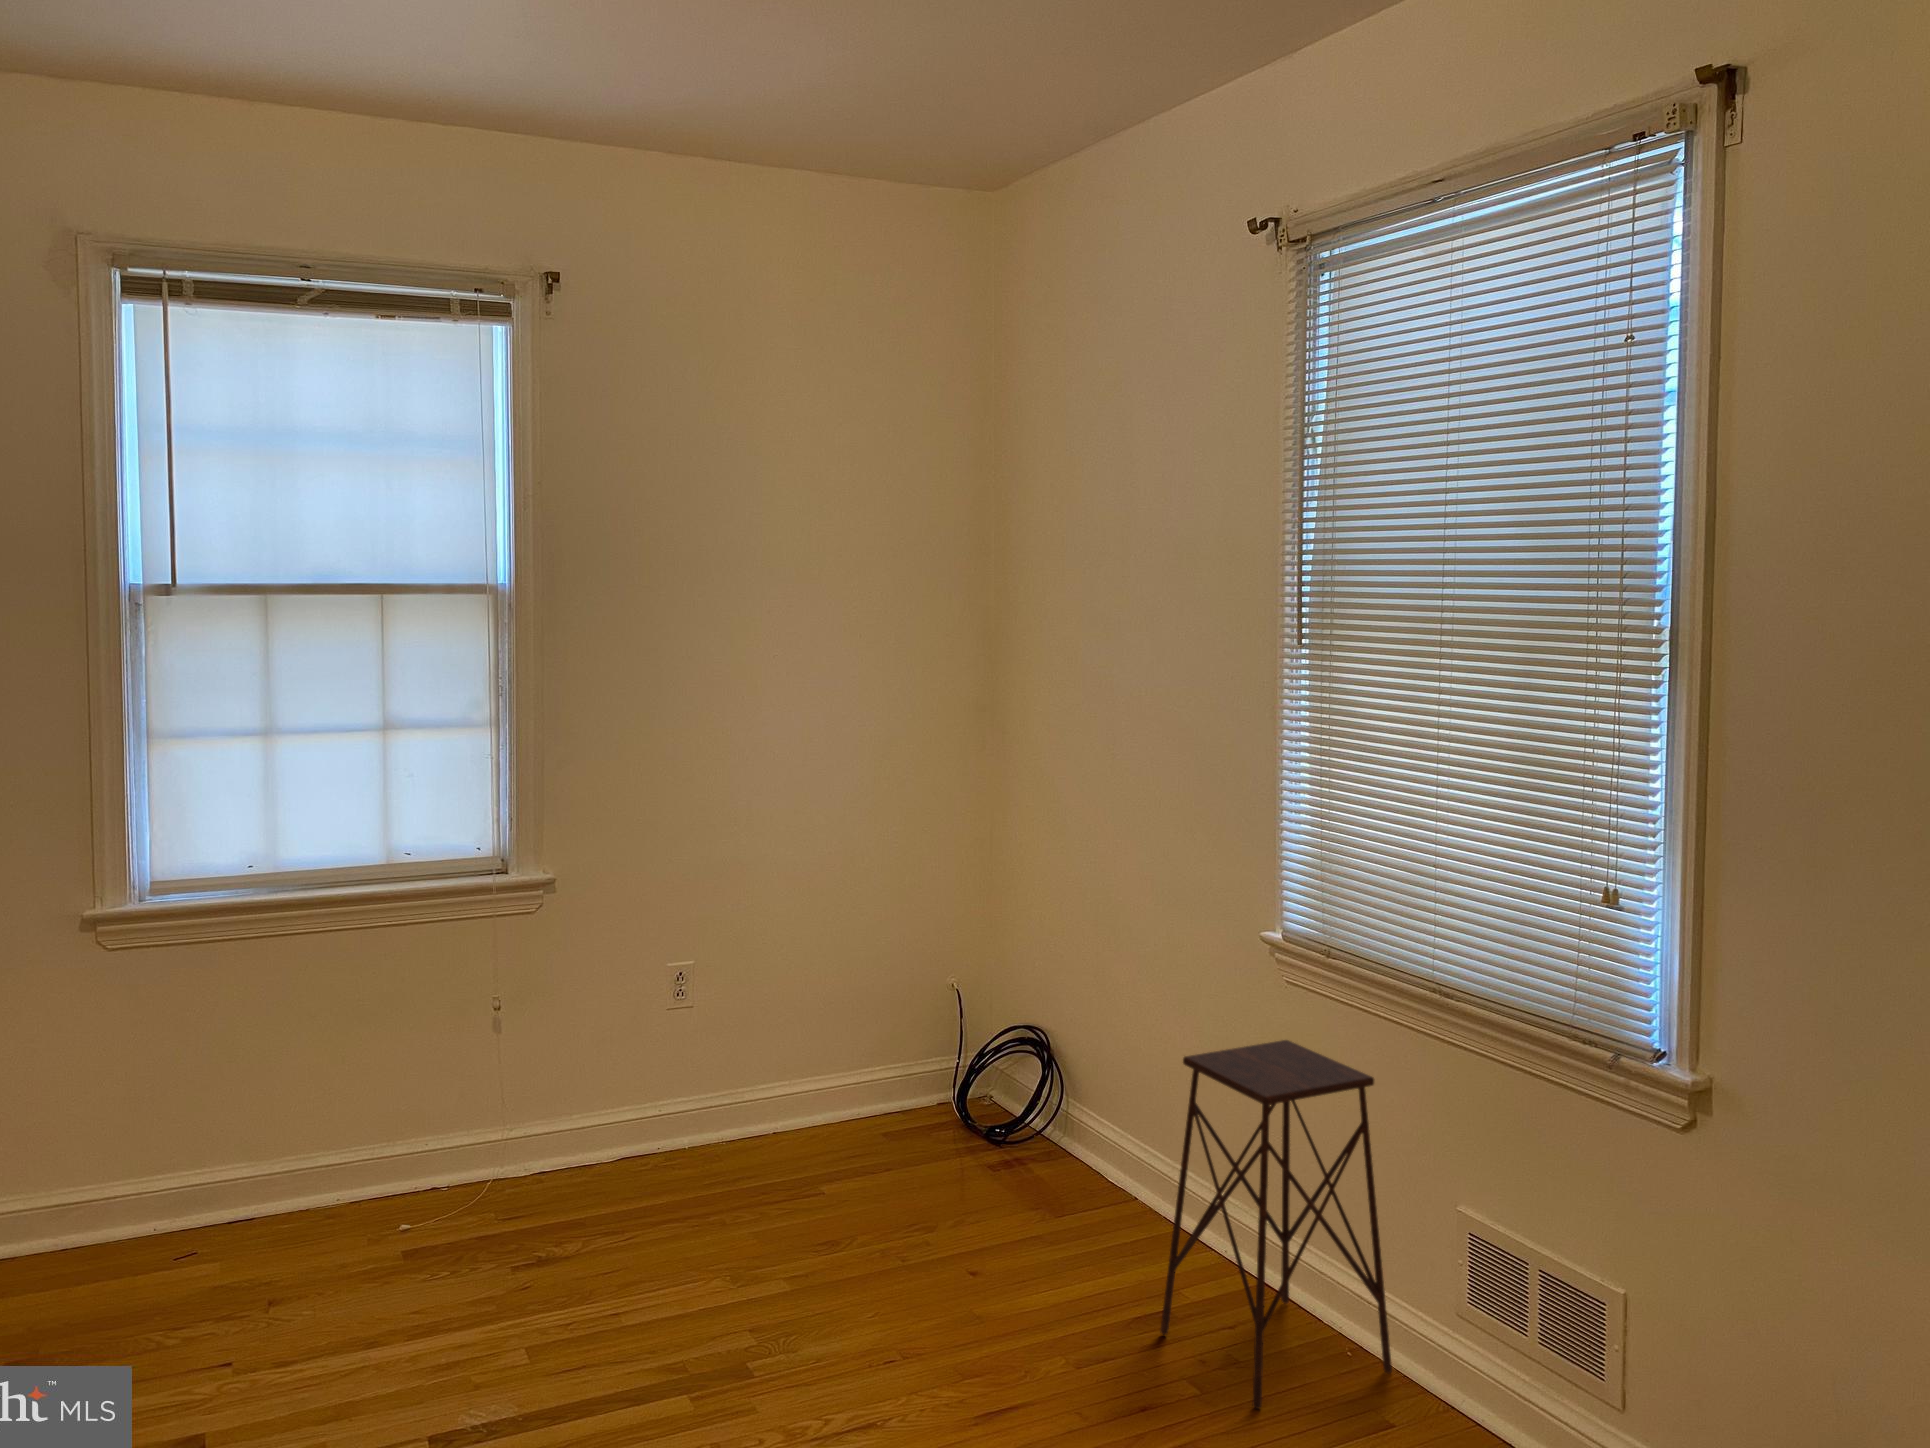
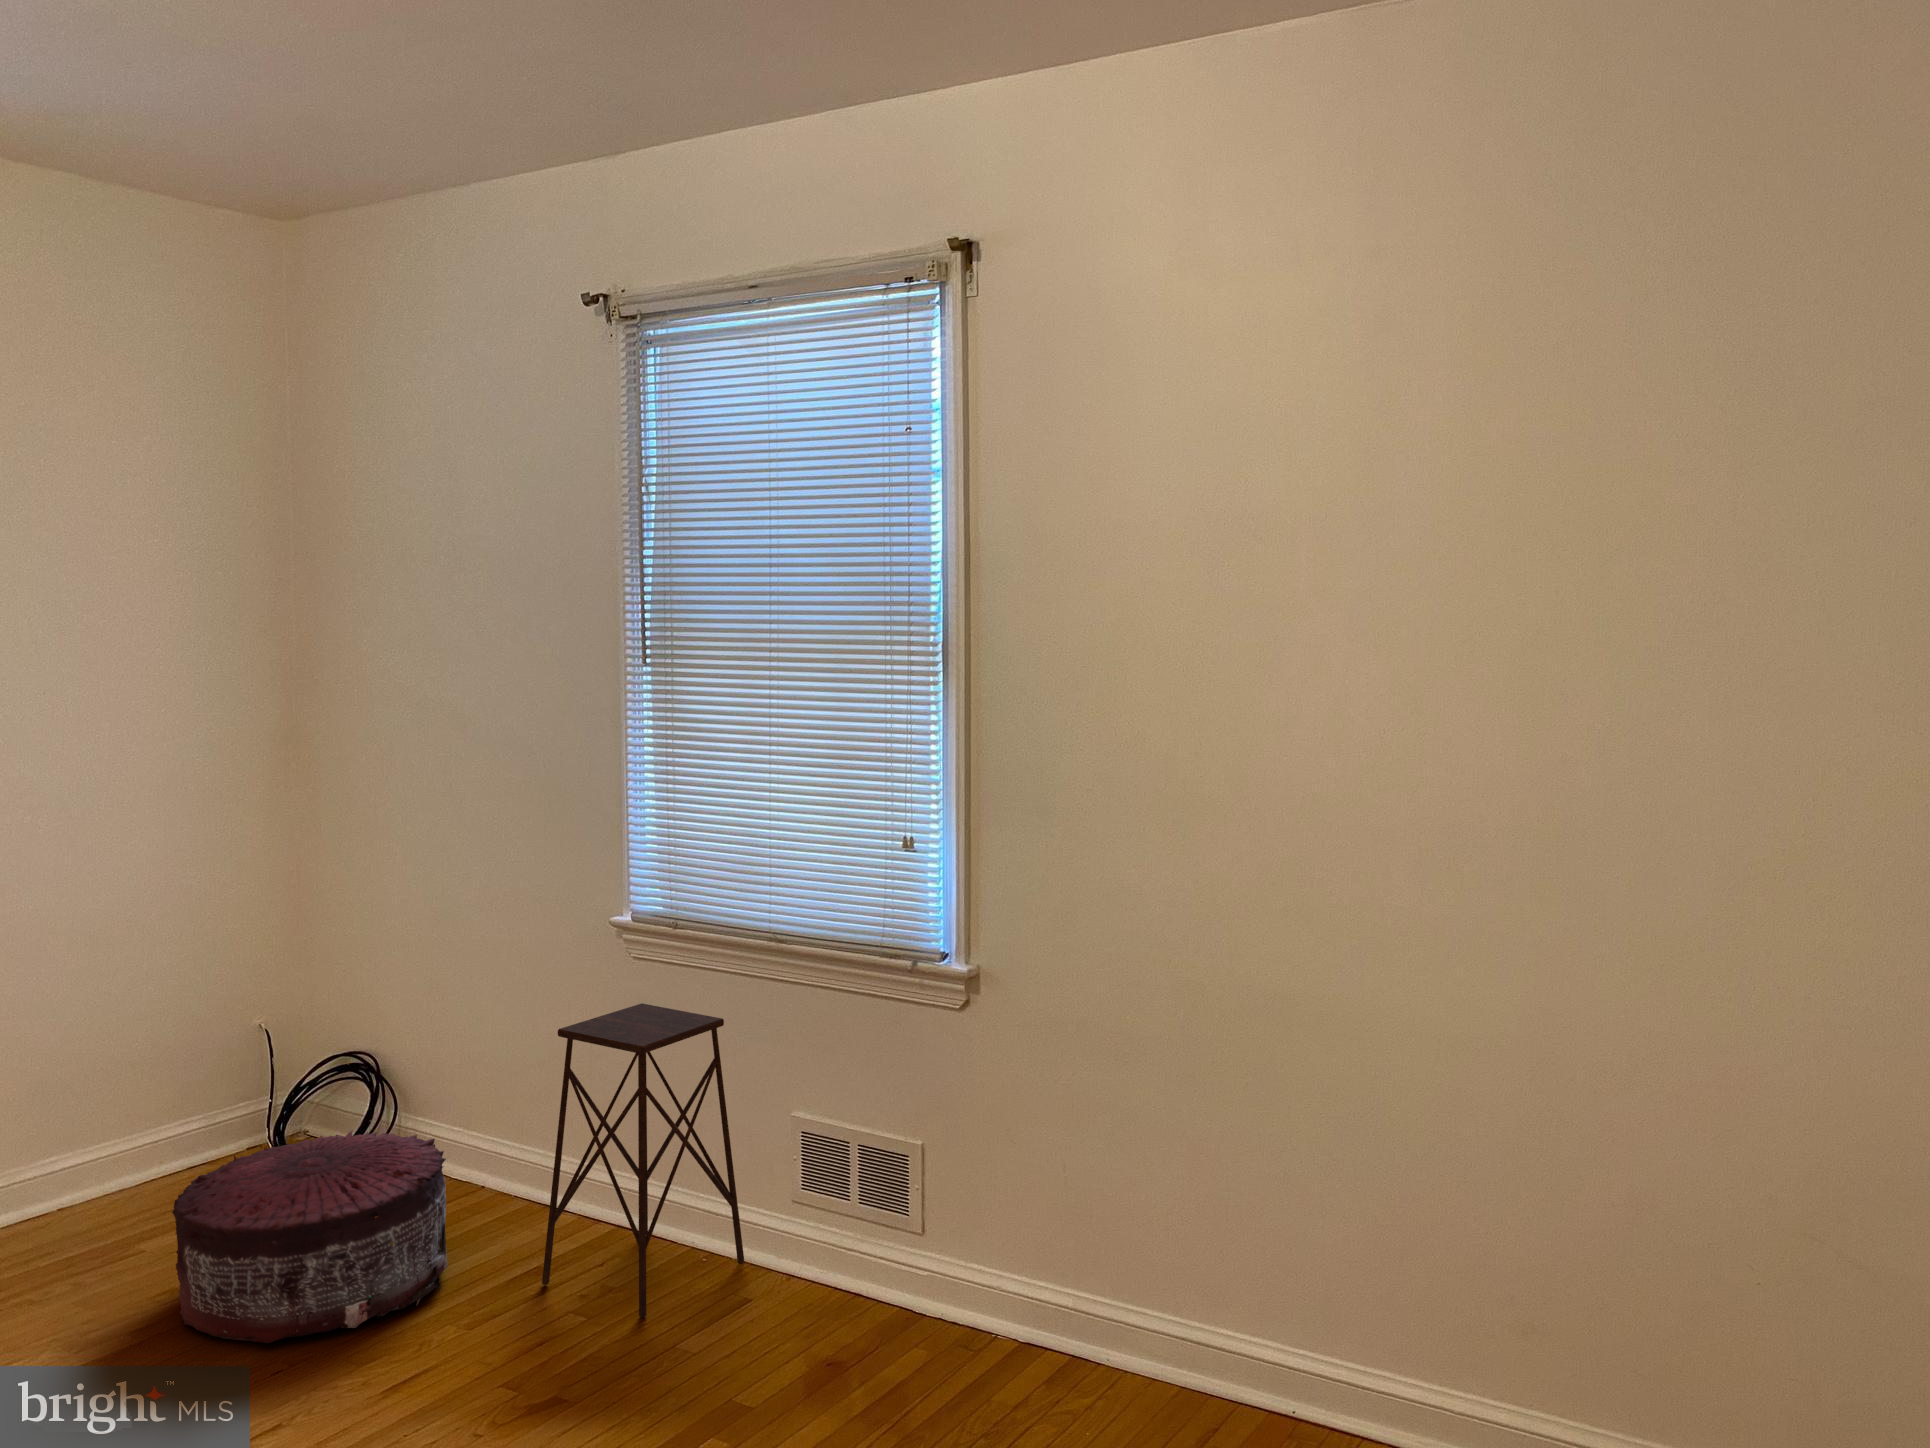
pouf: none [824,1117,1075,1329] -> present [172,1130,447,1343]

